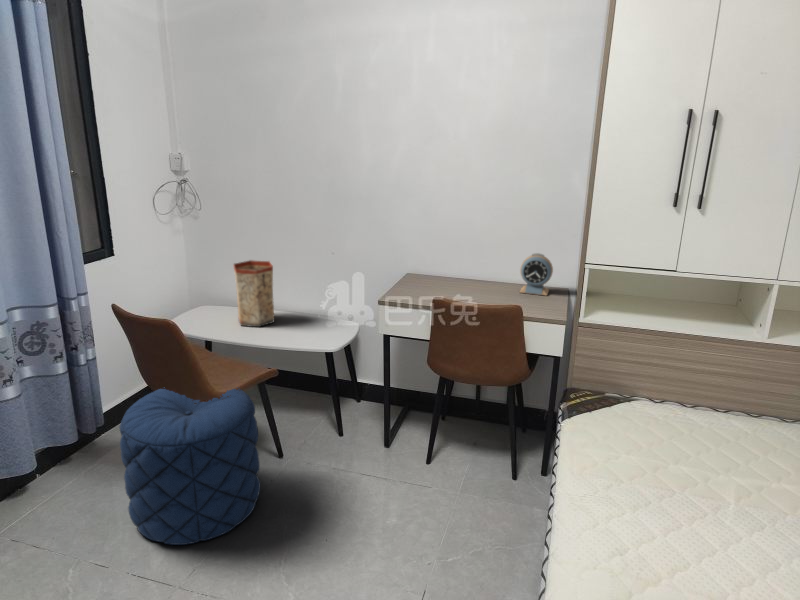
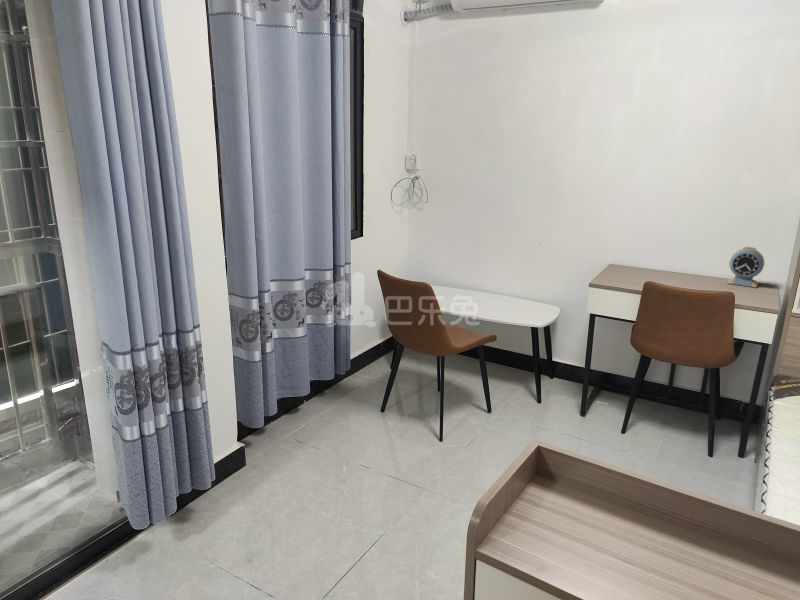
vase: present [234,260,274,327] -> none [454,245,489,303]
pouf: present [120,387,260,545] -> none [377,339,482,465]

